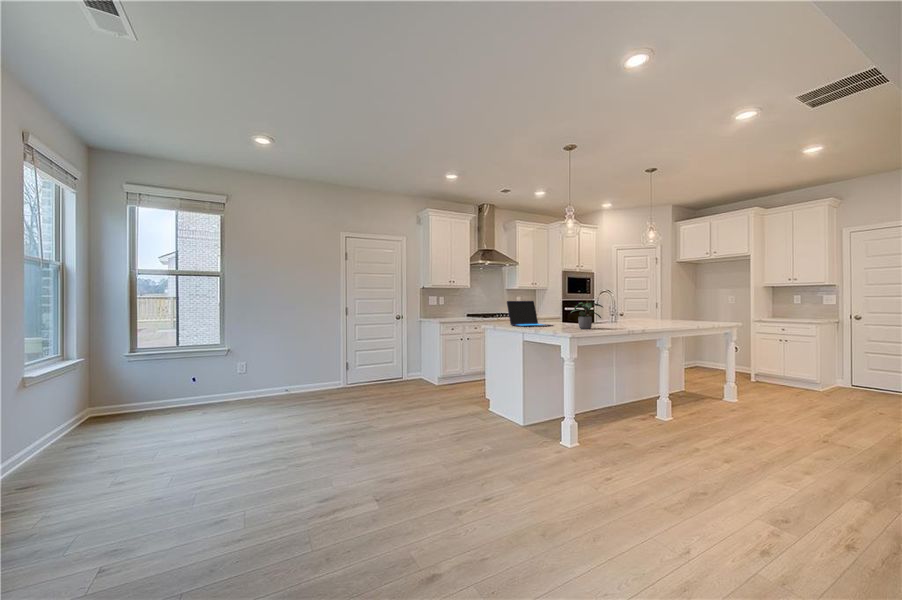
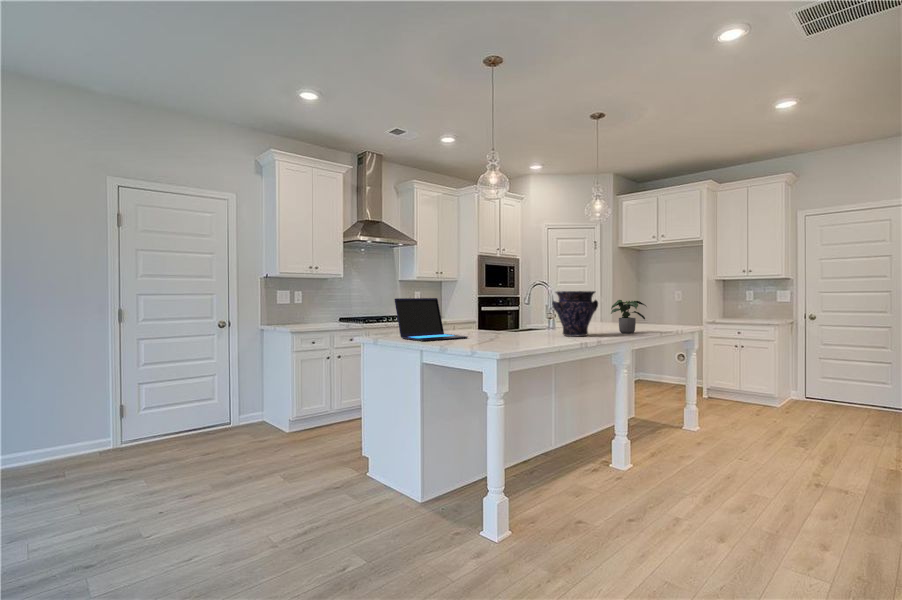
vase: none [612,296,645,326] -> present [552,291,598,336]
potted plant: present [571,302,603,329] -> present [611,300,646,333]

